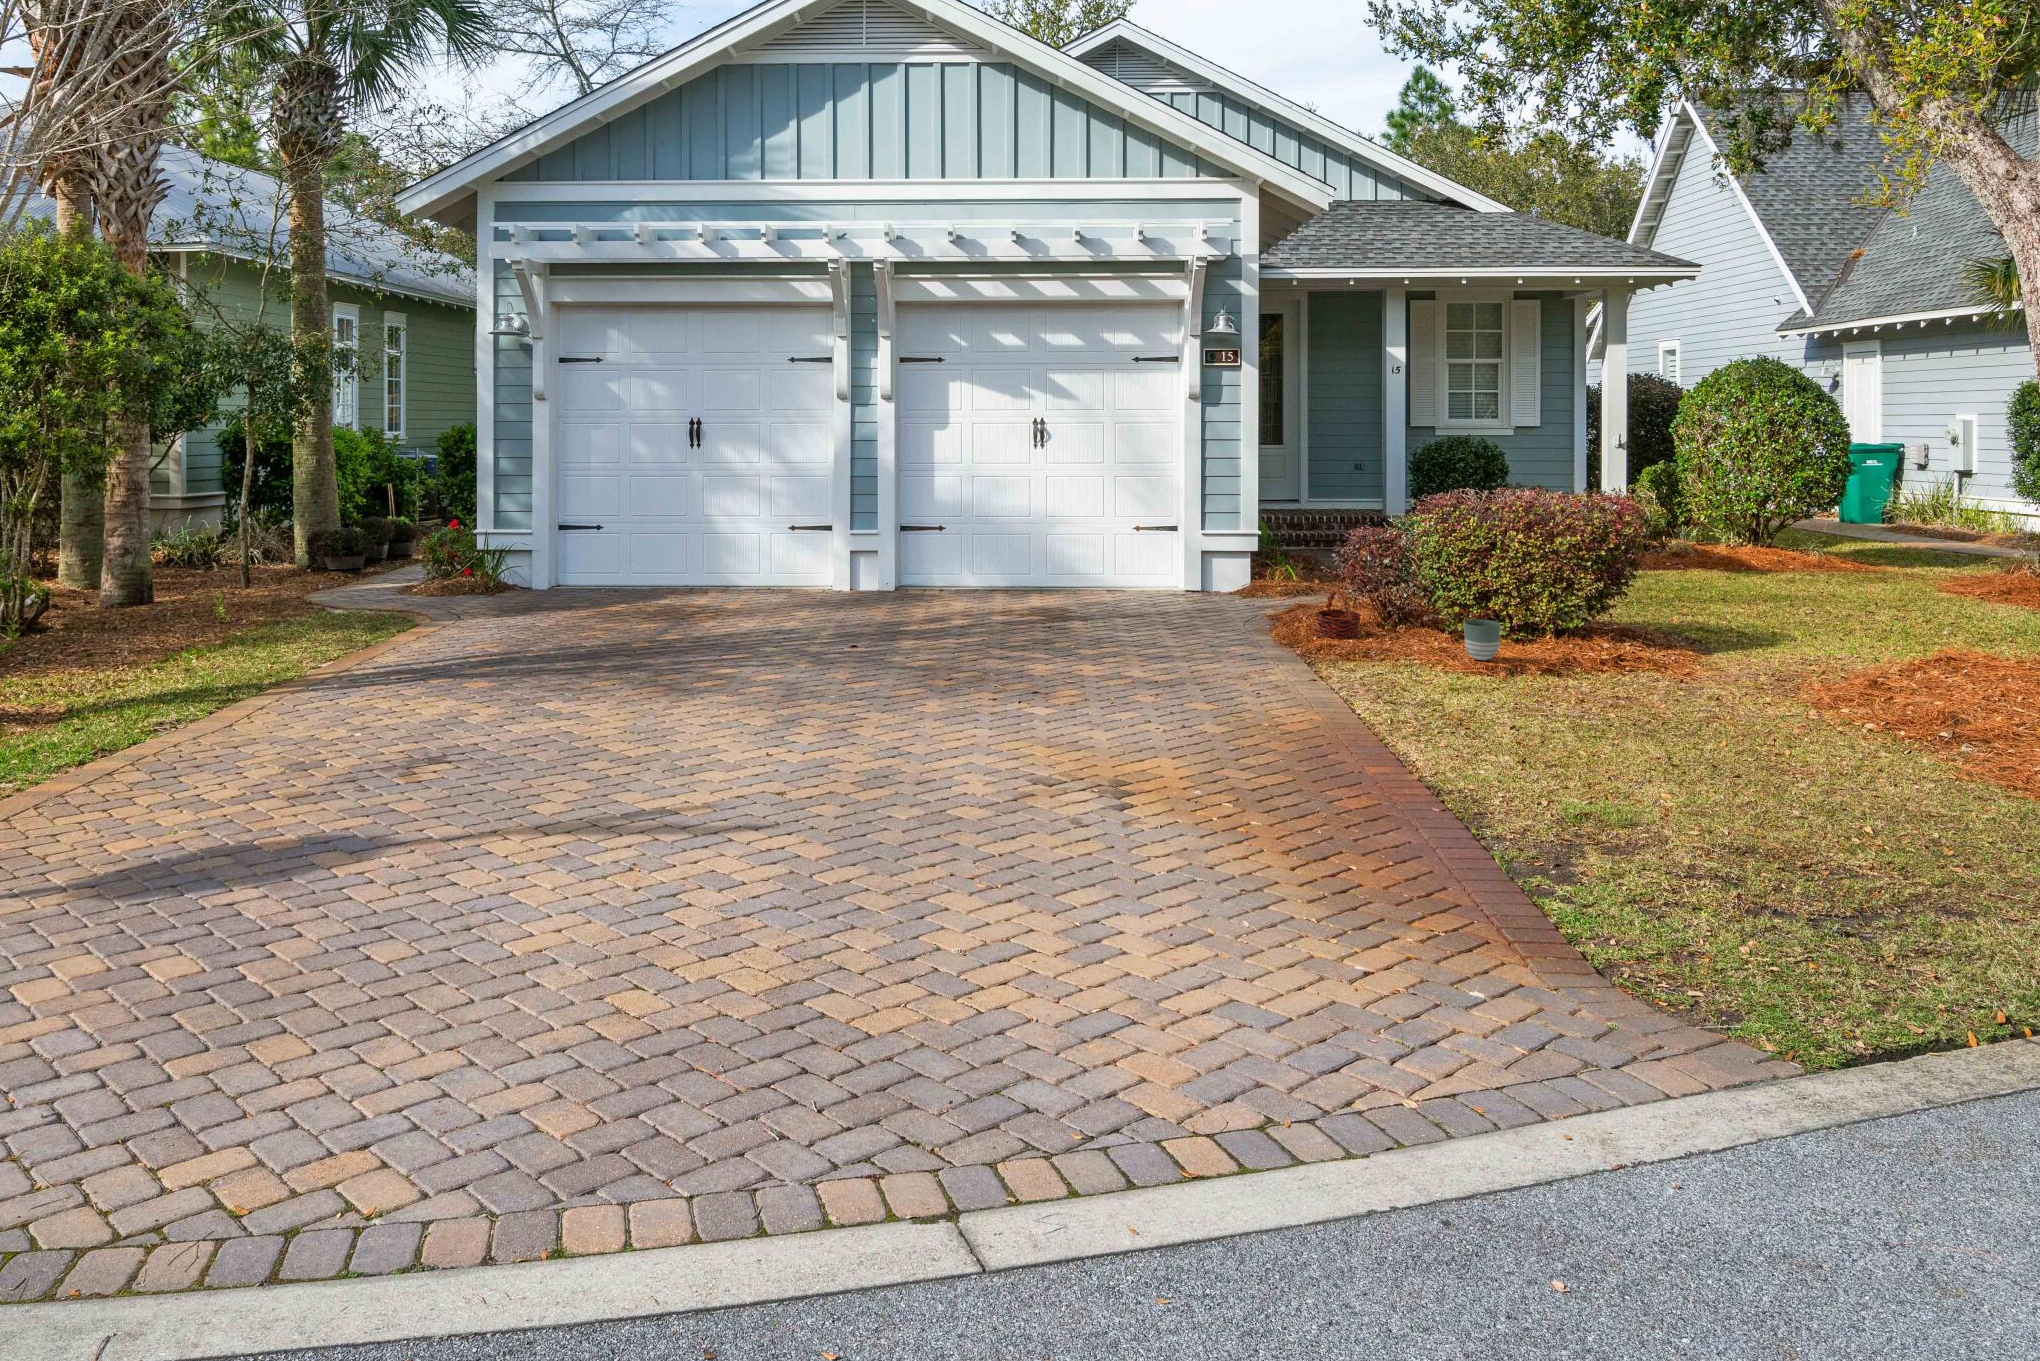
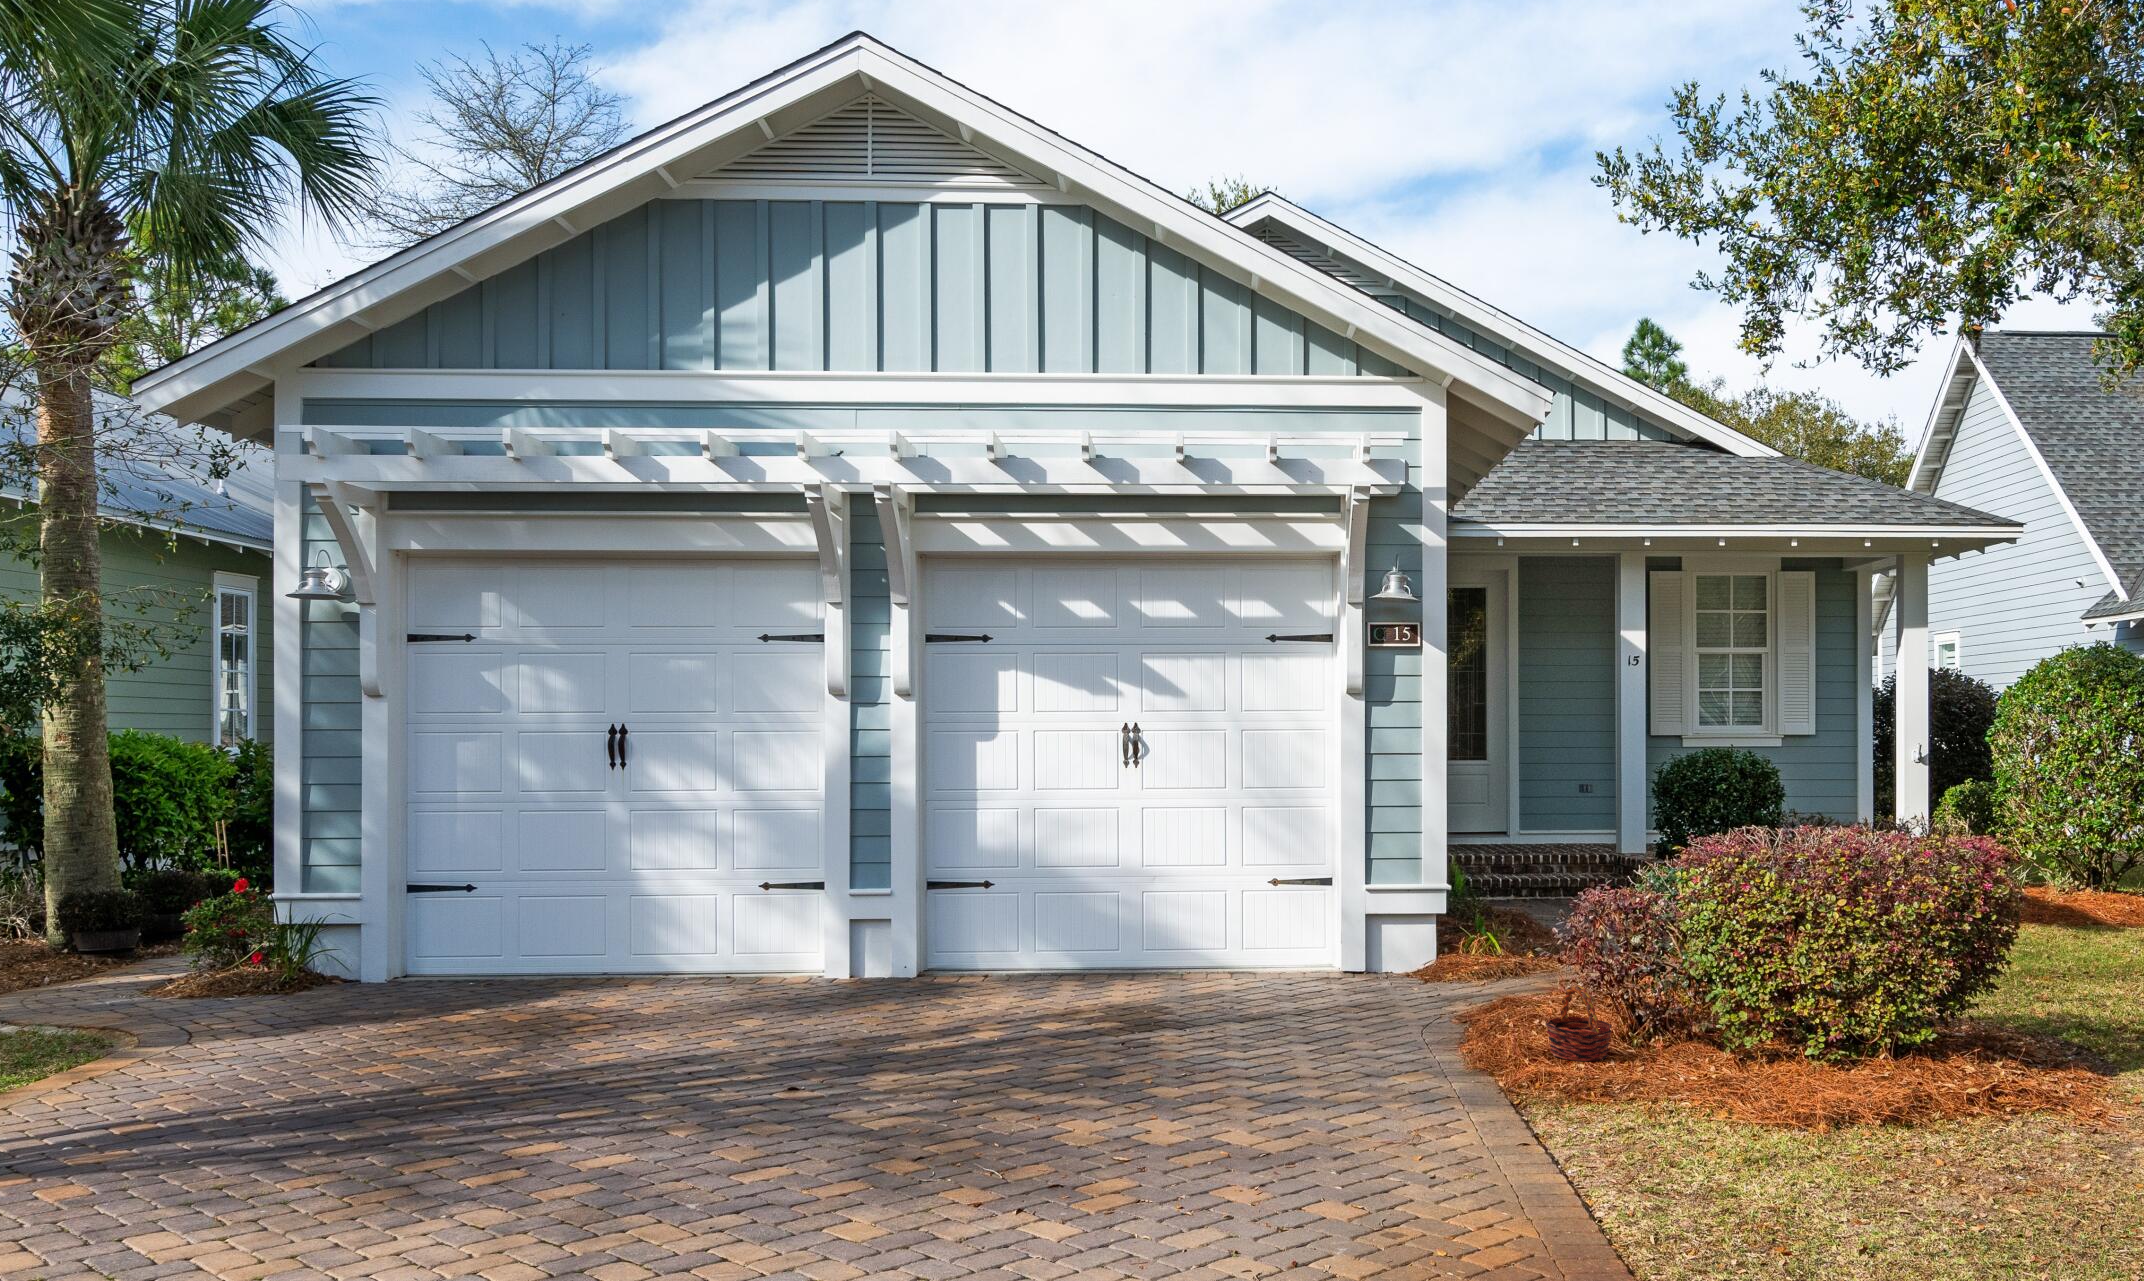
planter: present [1464,619,1501,660] -> none [1763,1033,1816,1096]

